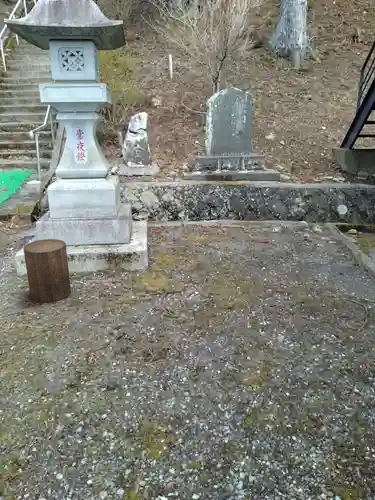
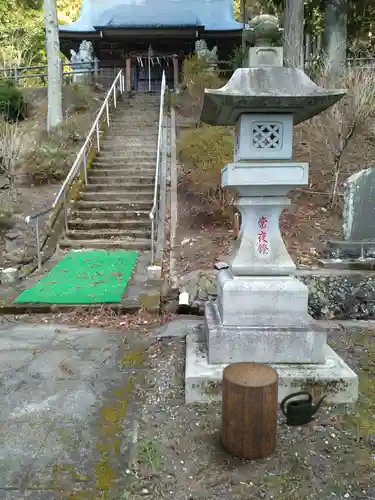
watering can: none [81,260,118,284] -> present [281,391,327,425]

